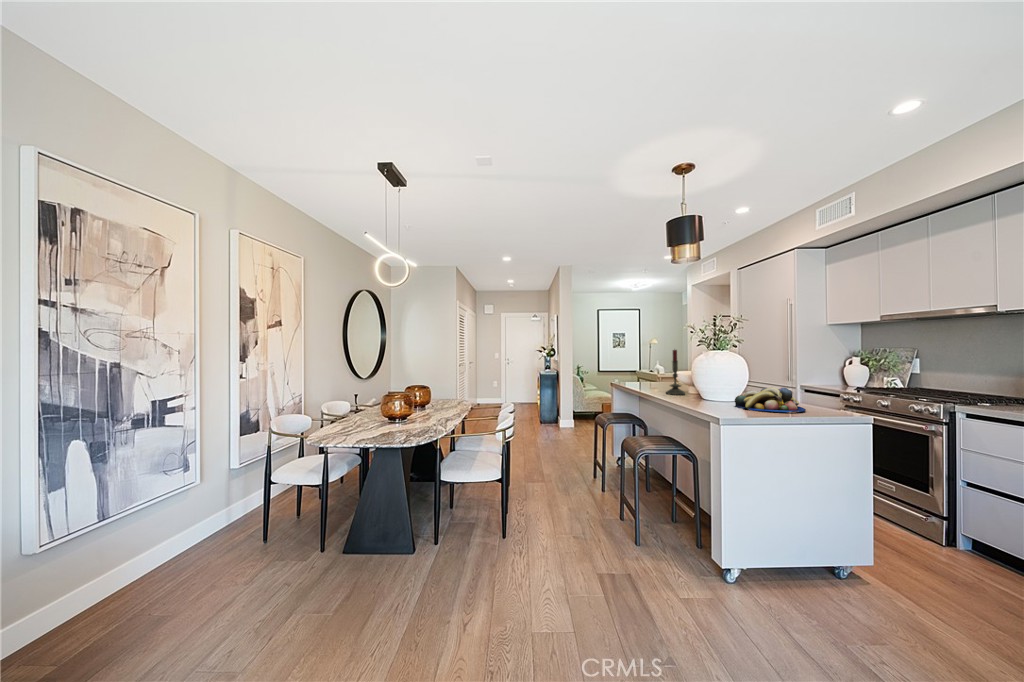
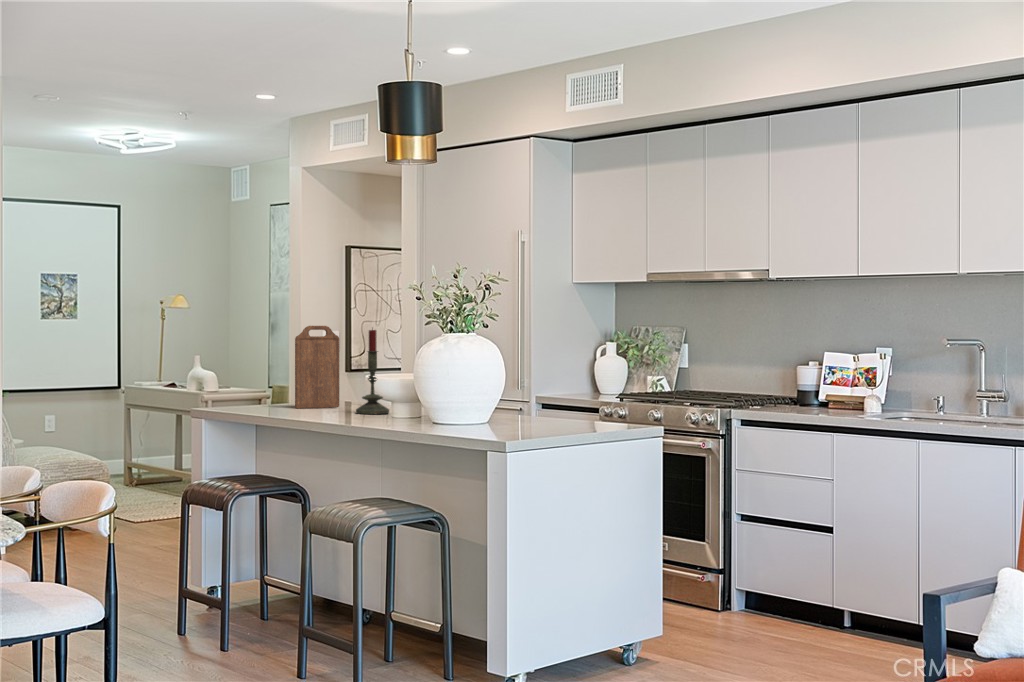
cutting board: none [642,348,667,389] -> present [295,326,339,409]
fruit bowl: present [735,387,806,412] -> none [490,390,583,426]

